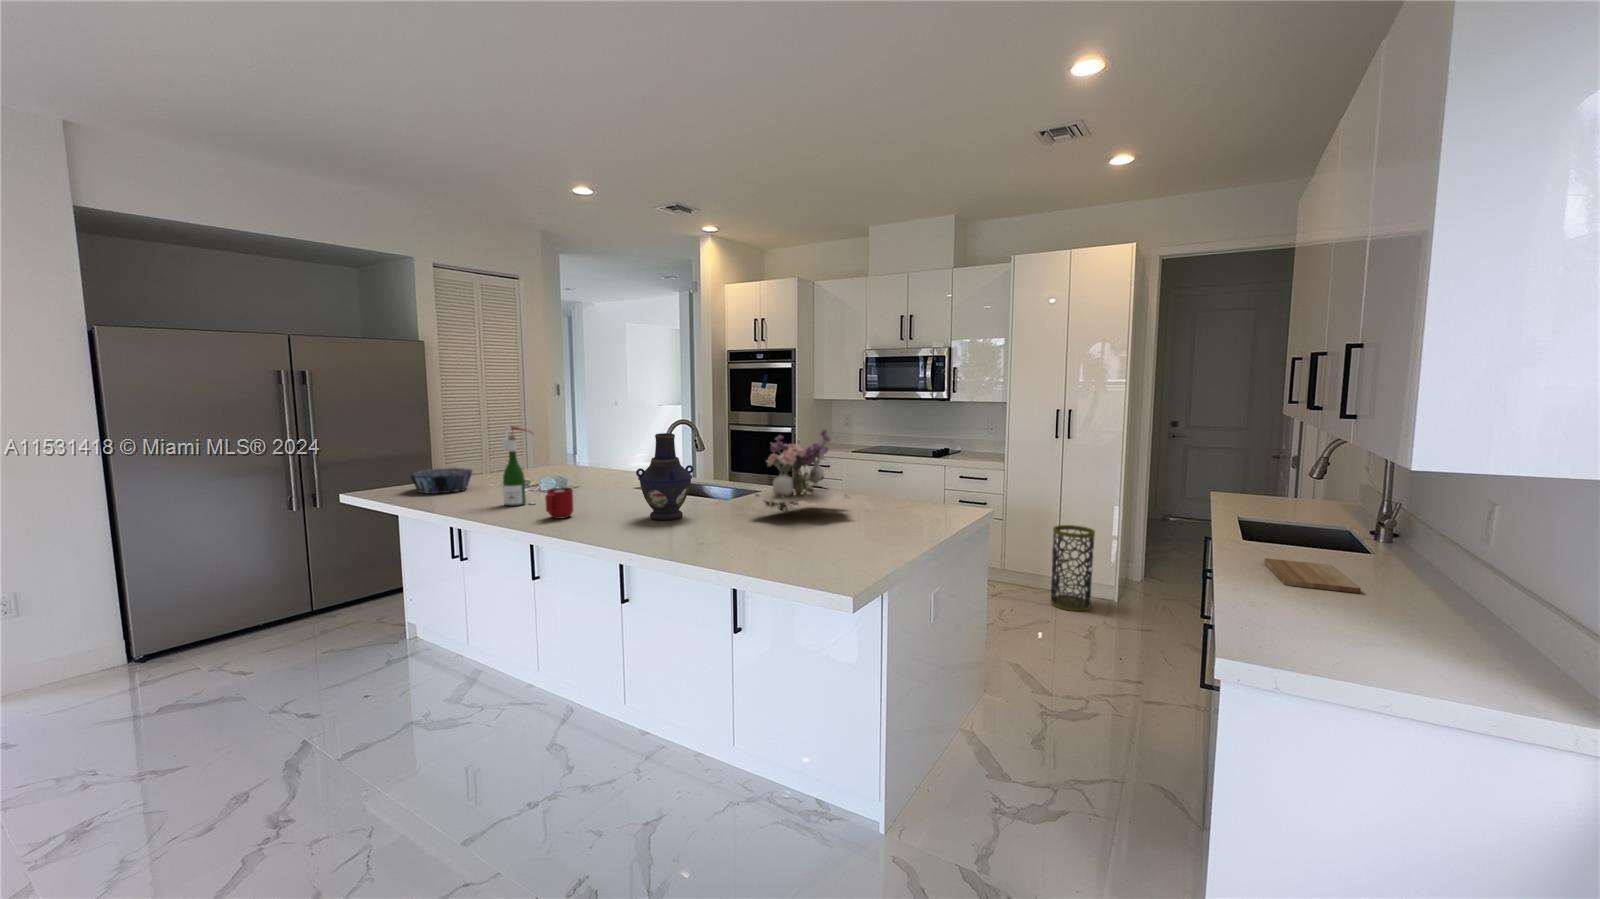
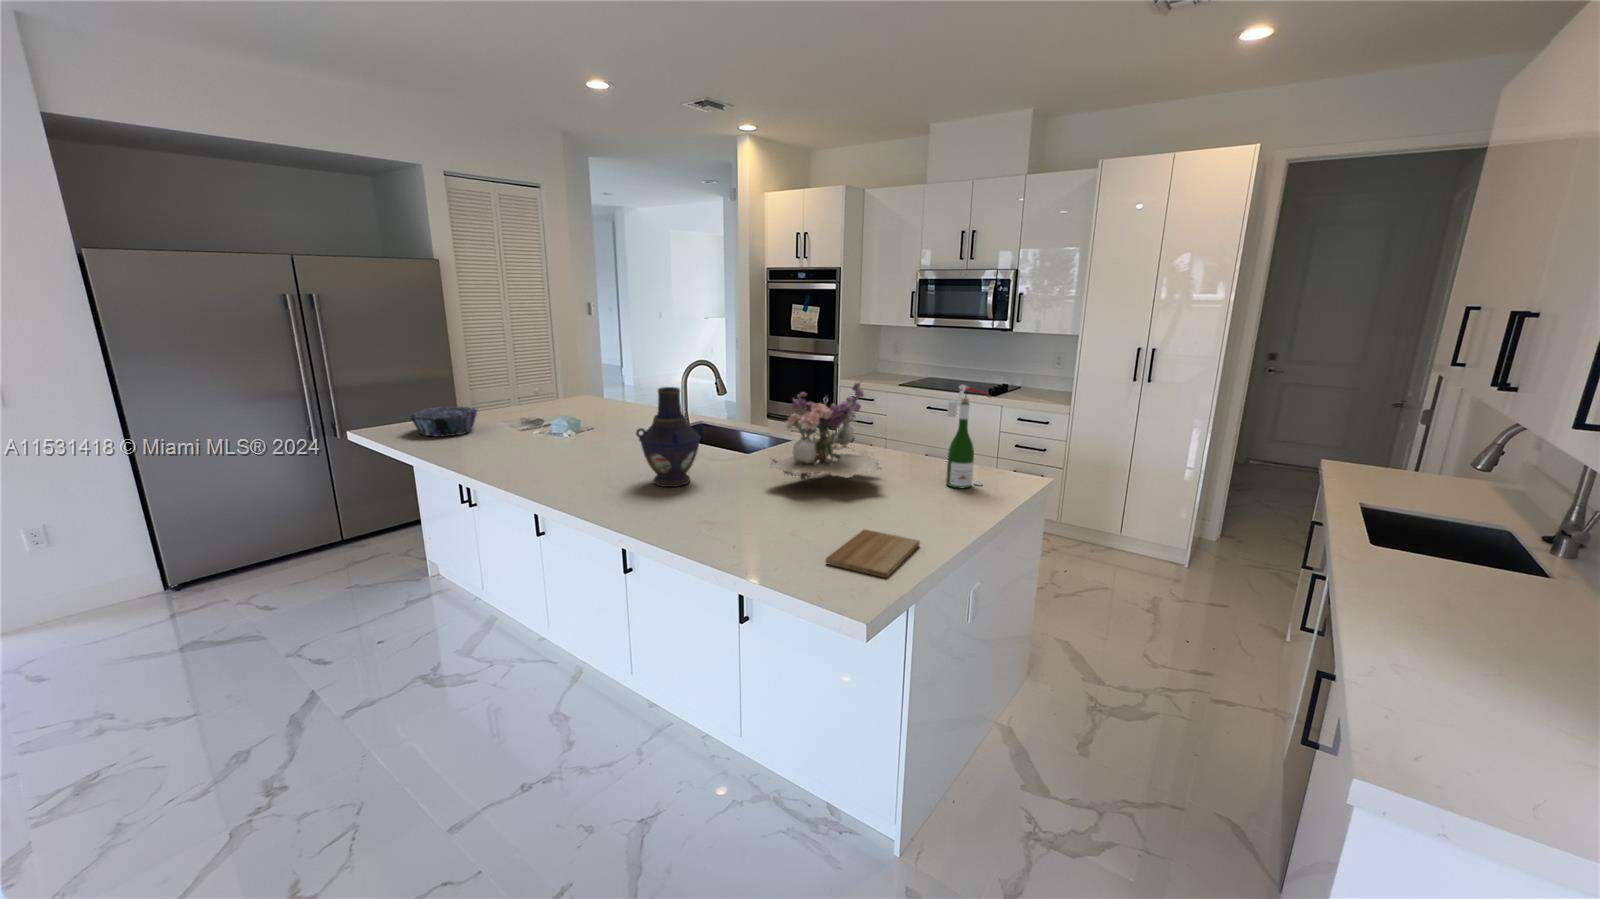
wine bottle: present [502,425,535,506] -> present [946,385,991,488]
mug: present [545,487,574,519] -> none [537,444,570,480]
trash can: present [1051,525,1095,611] -> none [1114,481,1174,579]
cutting board: present [1264,558,1361,593] -> present [826,530,920,578]

